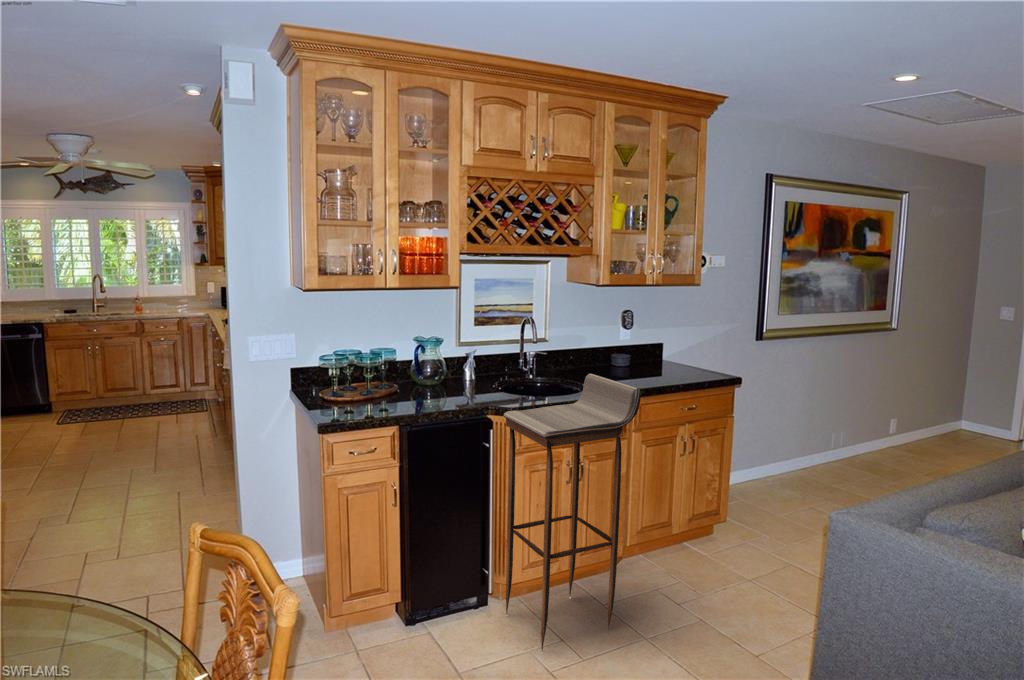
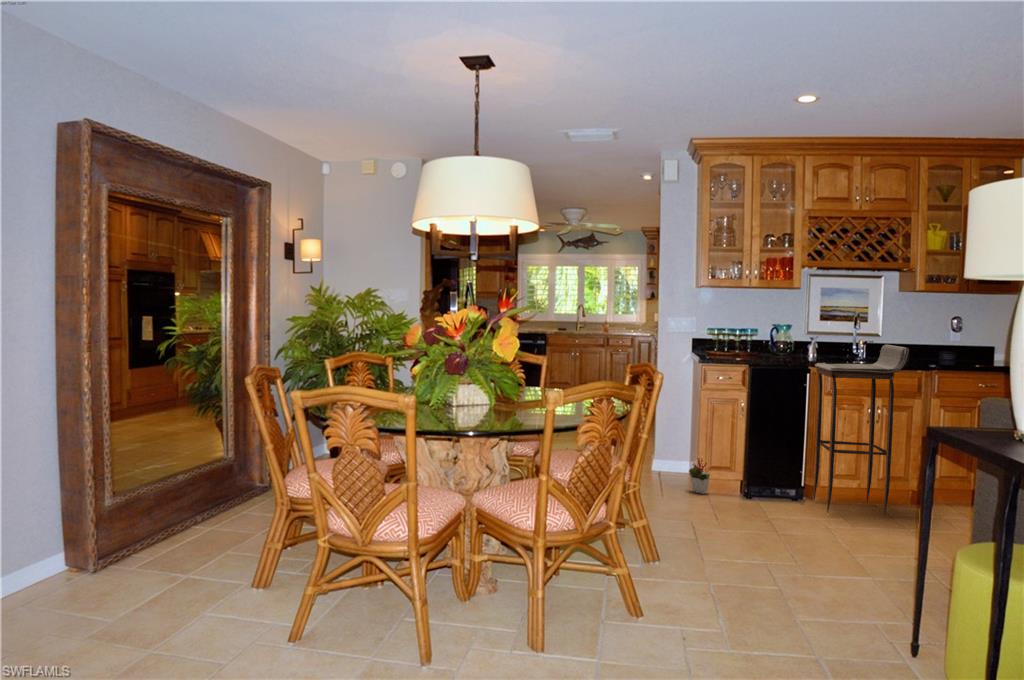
decorative plant: none [314,592,352,654] -> present [689,458,710,494]

